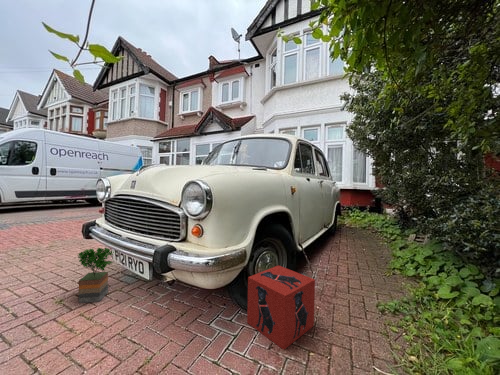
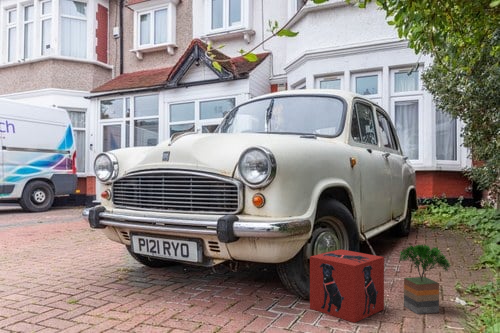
potted tree: present [78,248,114,303] -> present [400,245,451,314]

